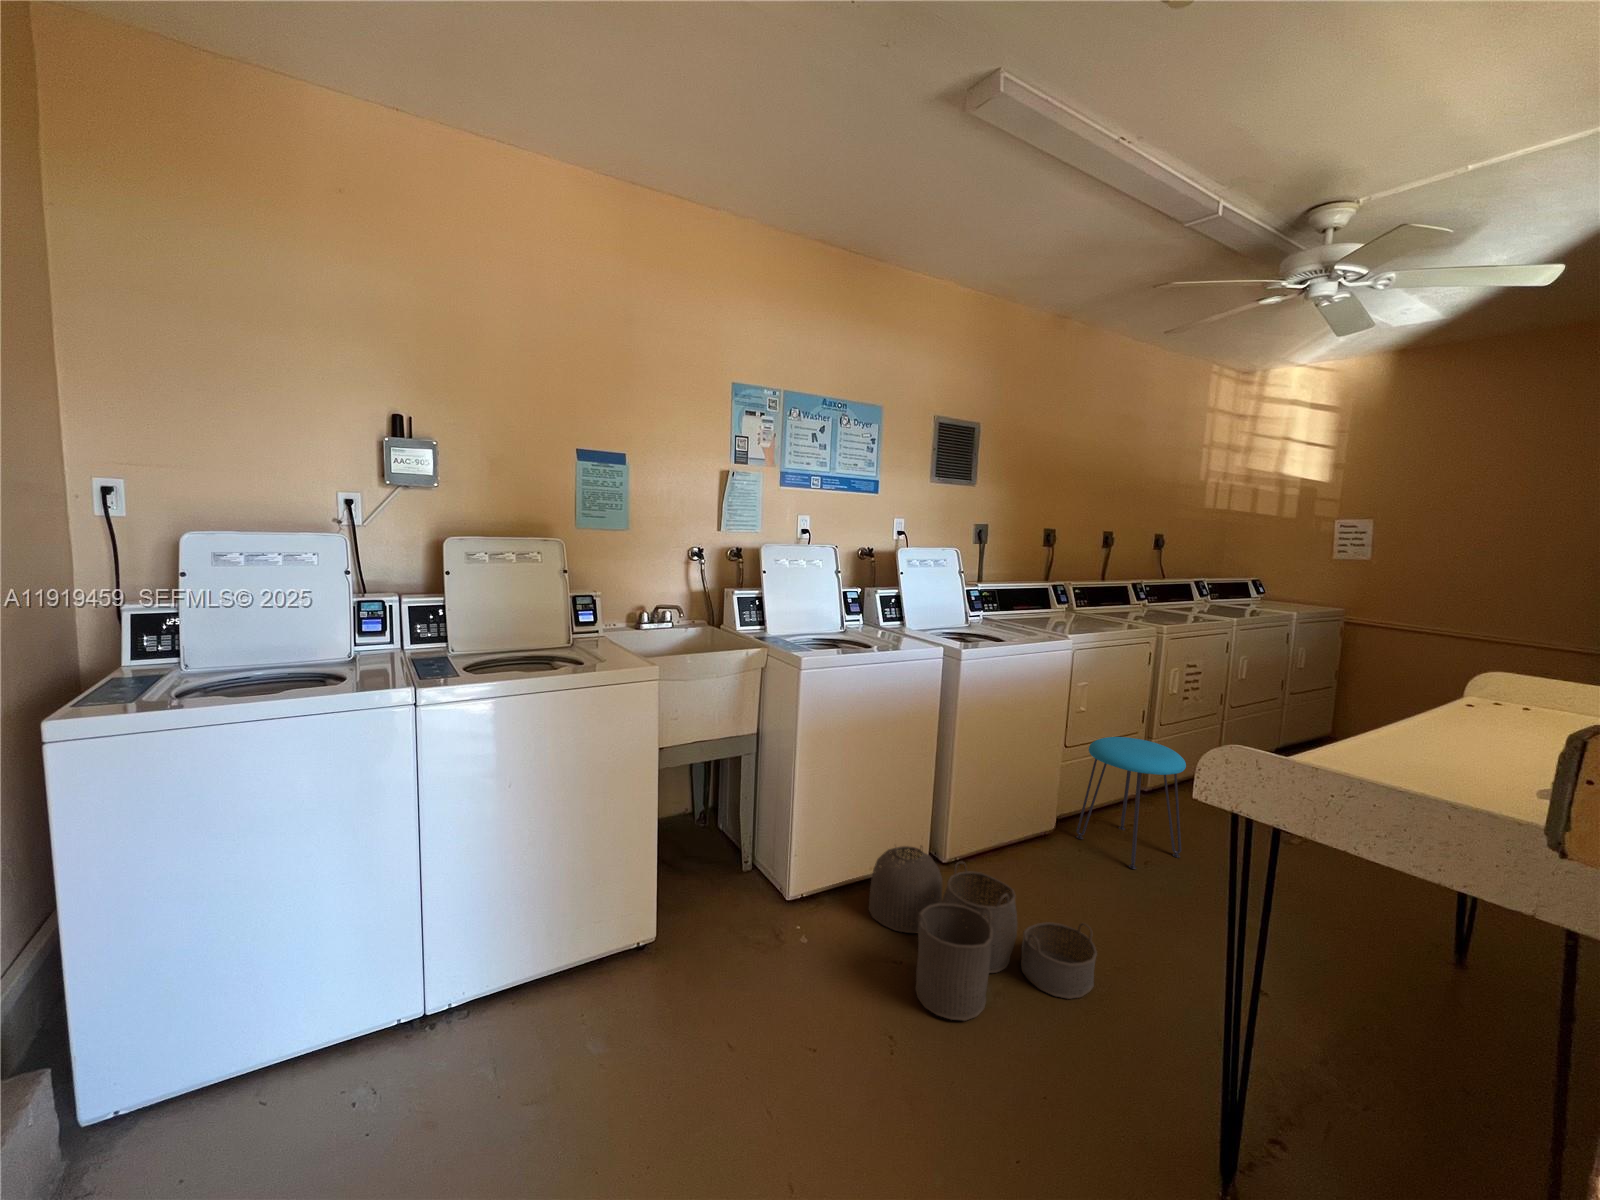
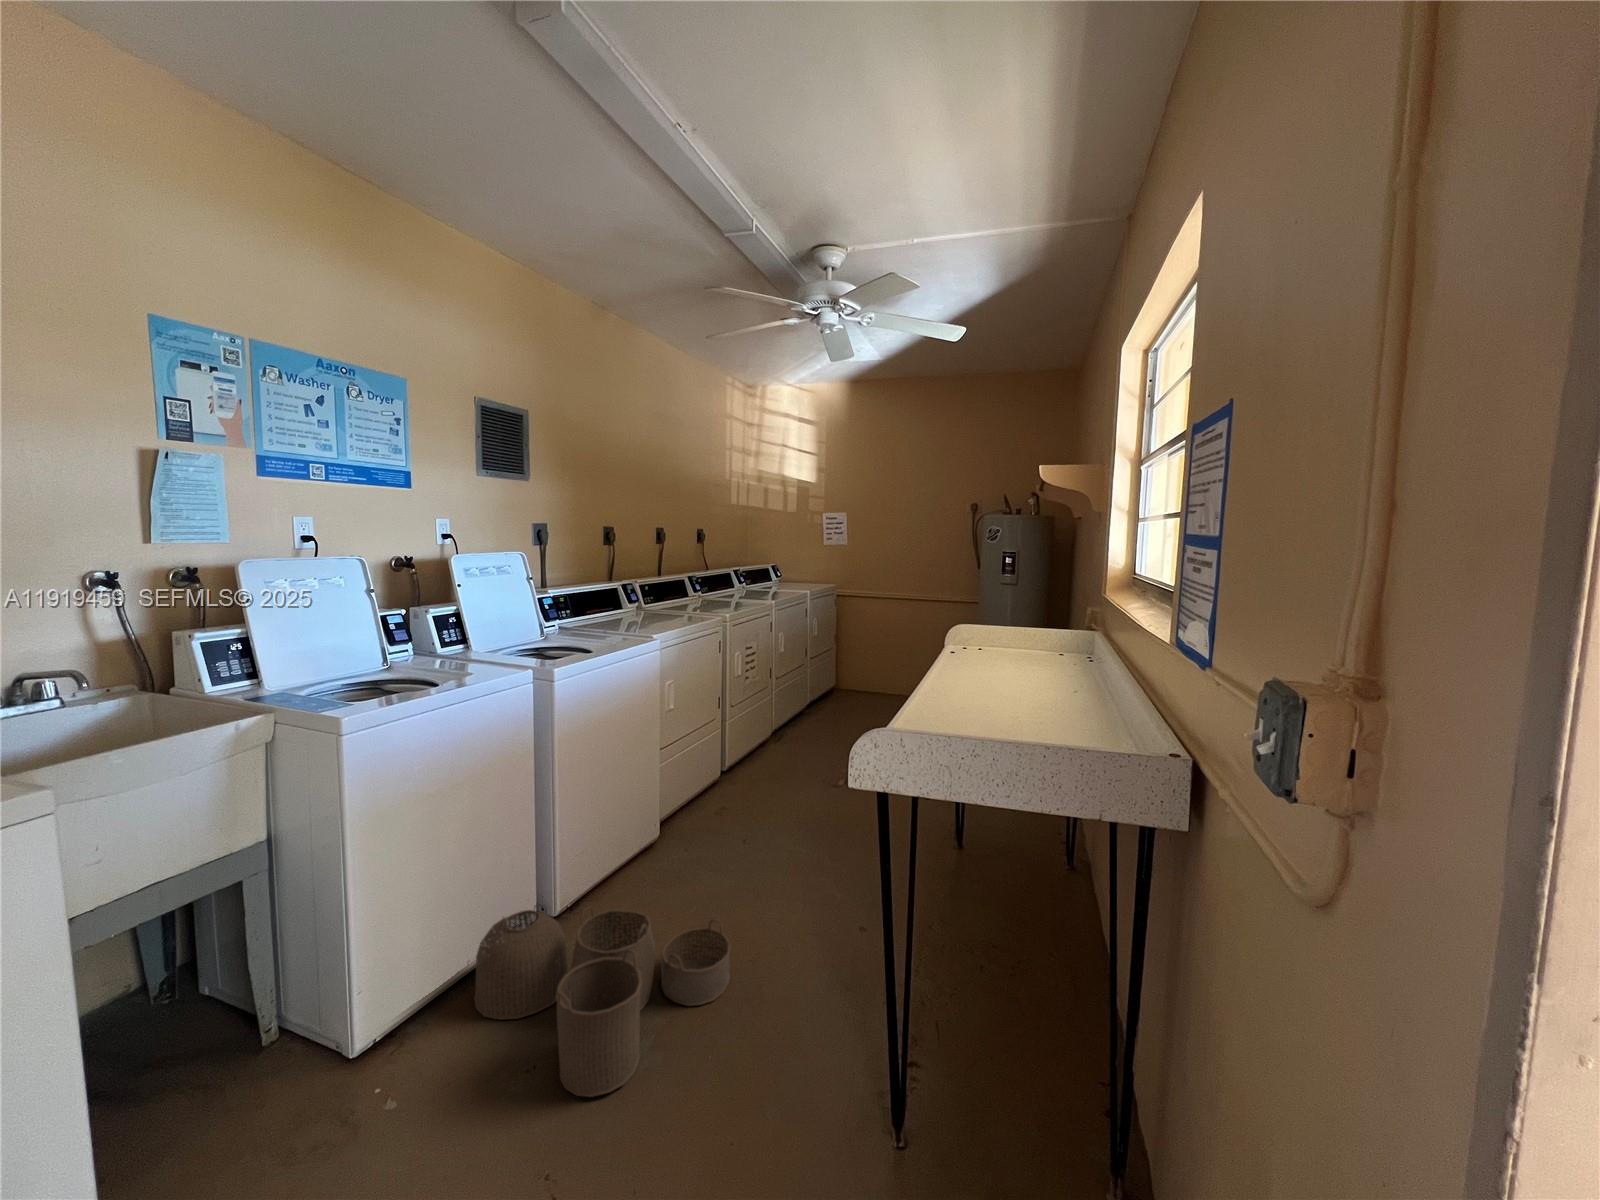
stool: present [1076,737,1186,869] -> none [676,722,761,844]

